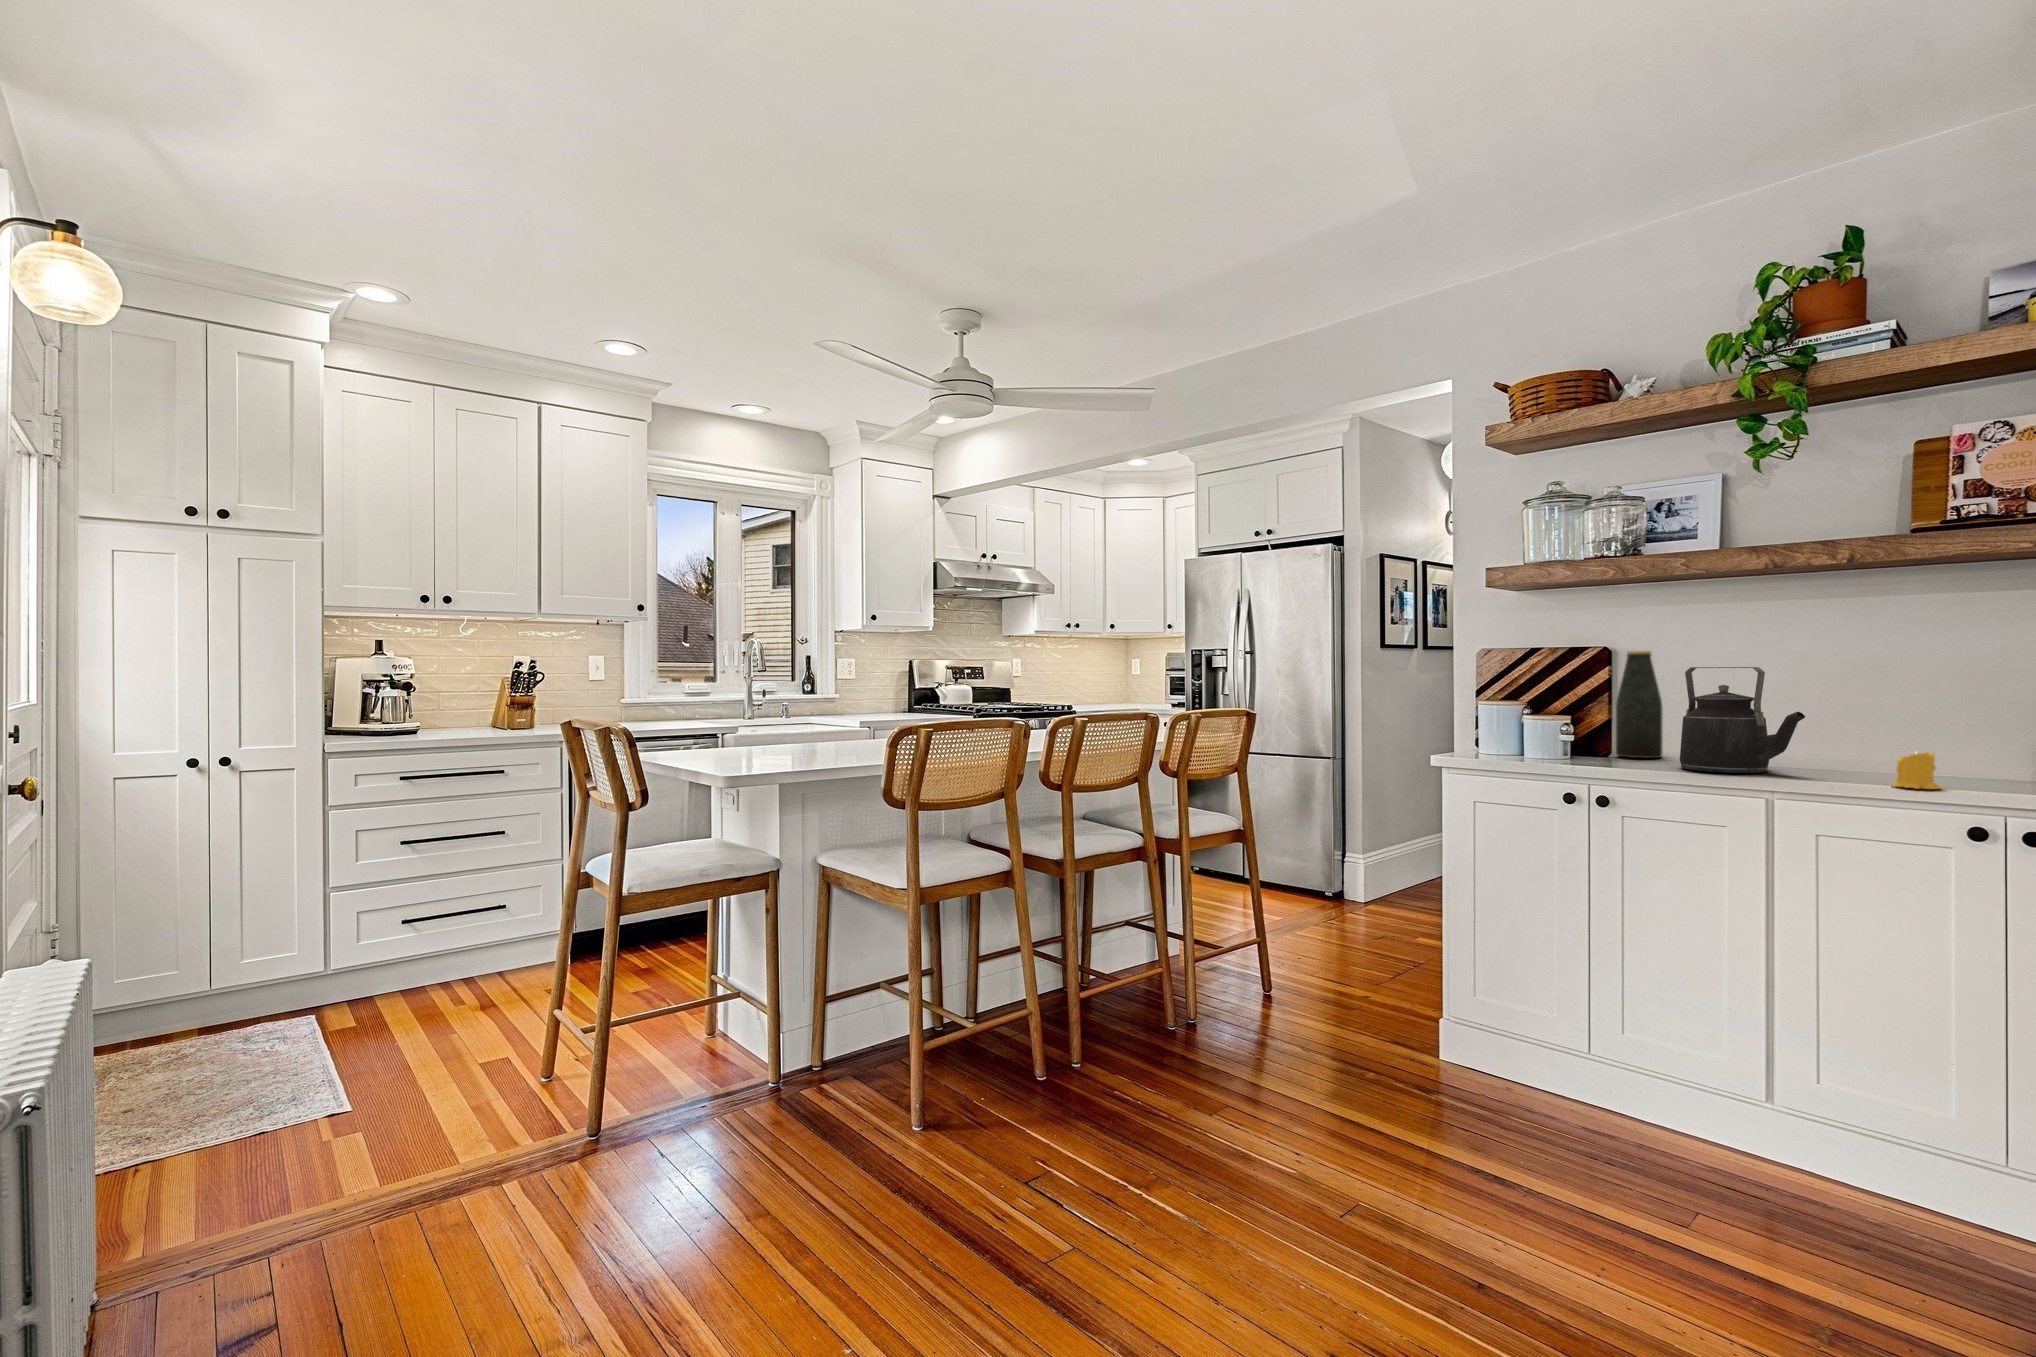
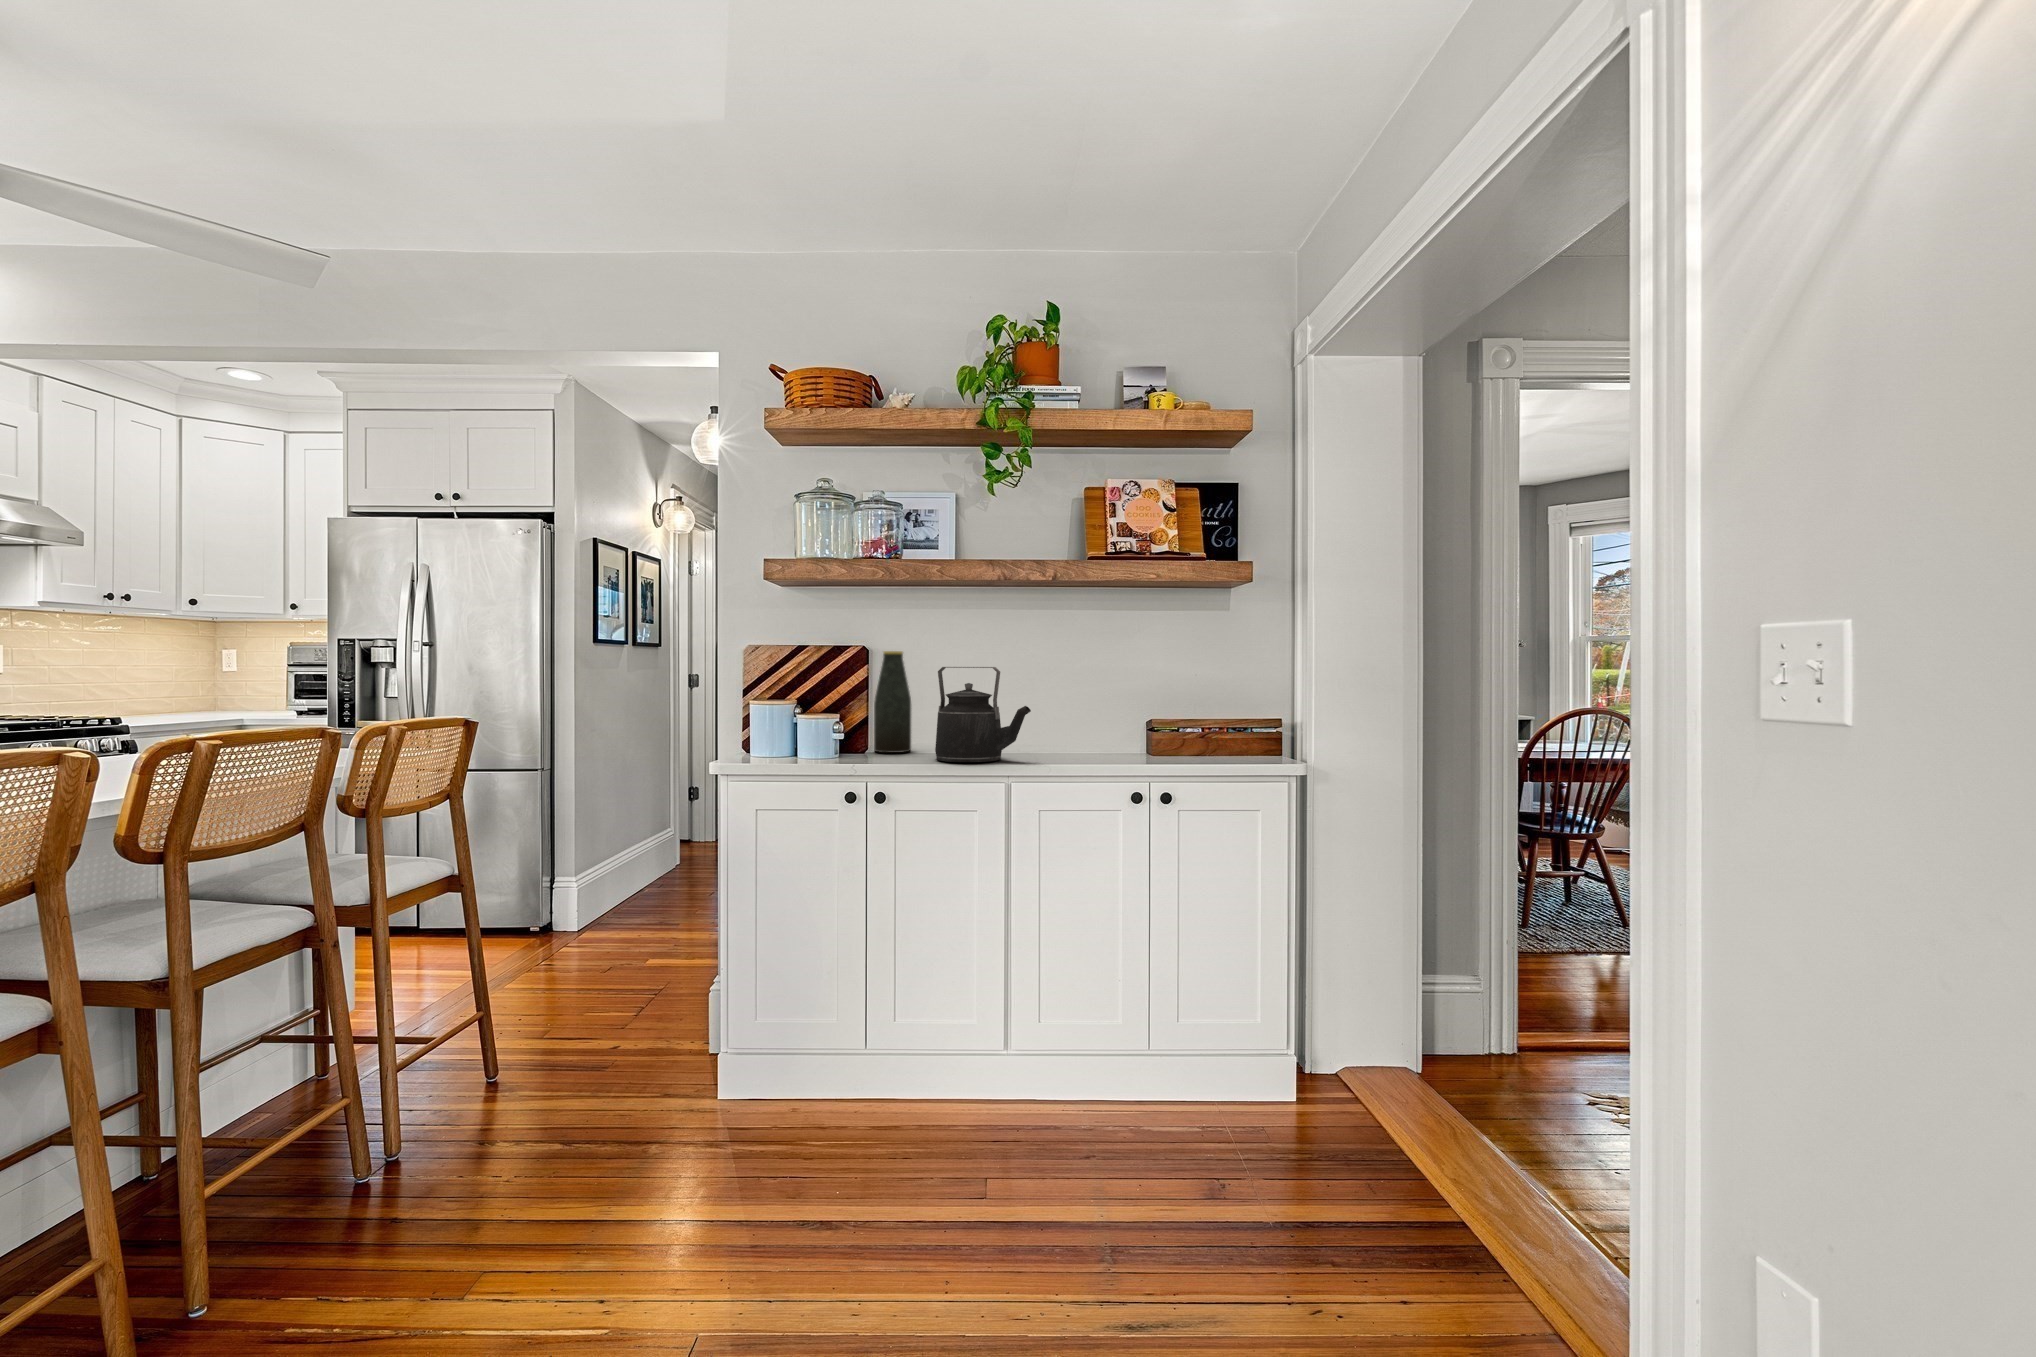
candle: present [1892,752,1942,789] -> none [1089,735,1122,767]

